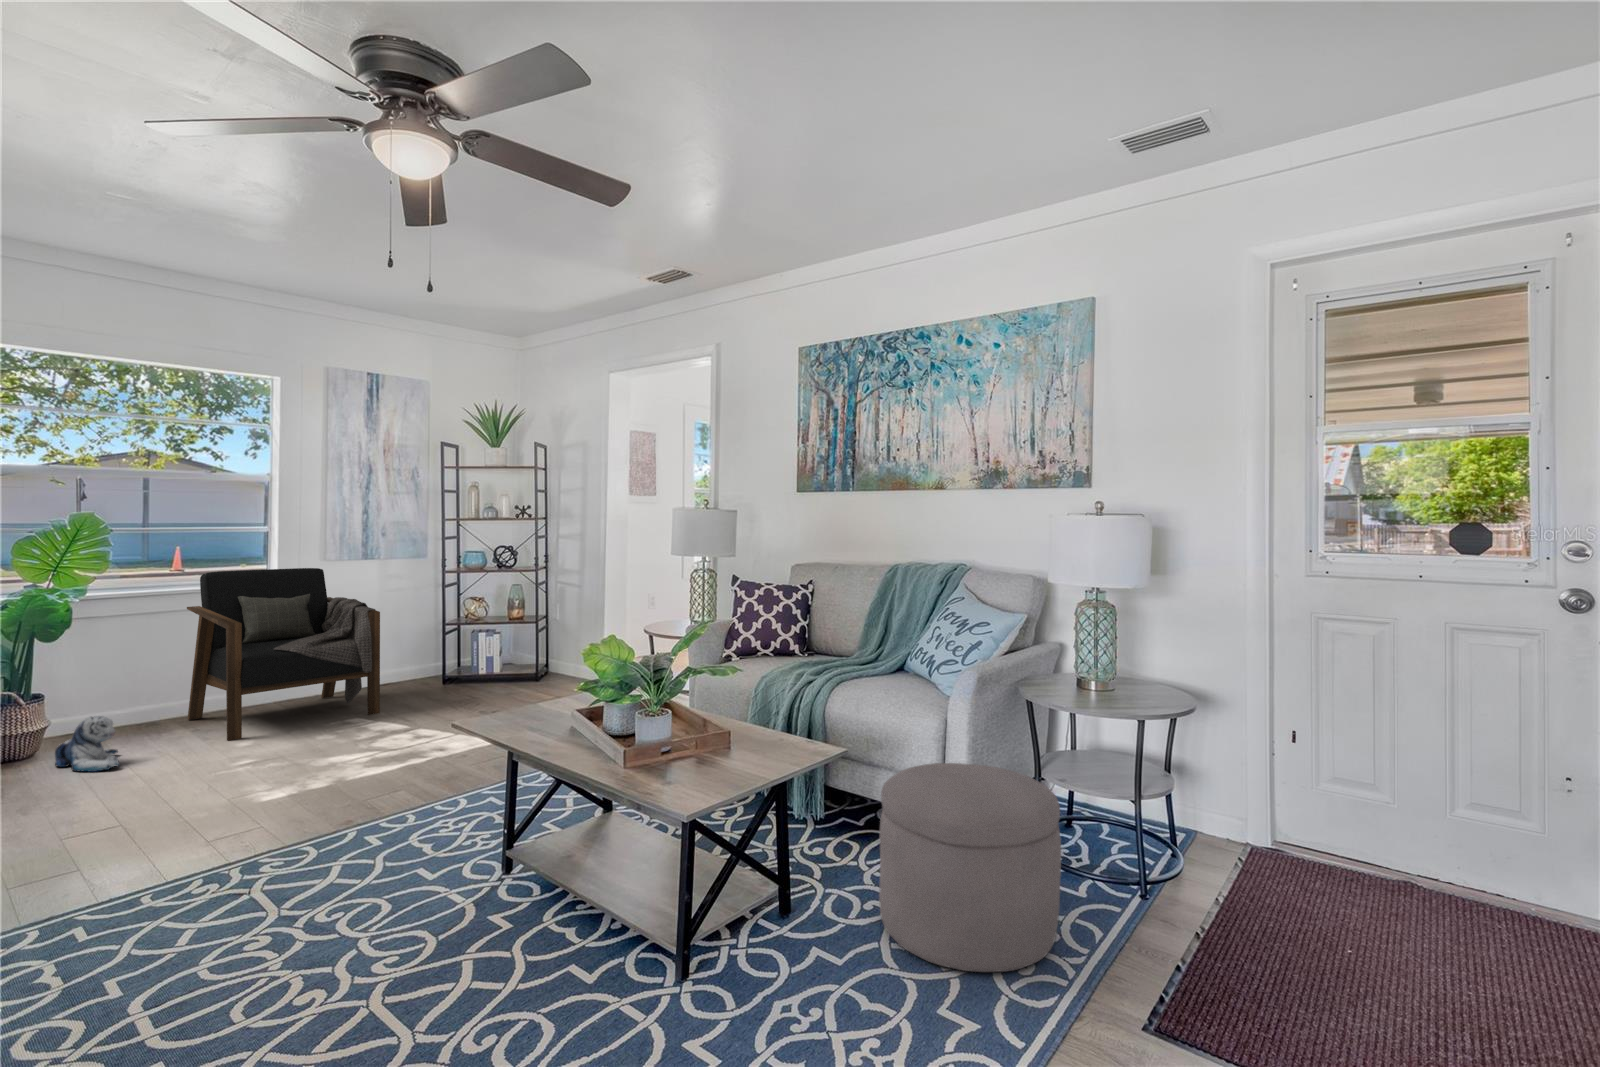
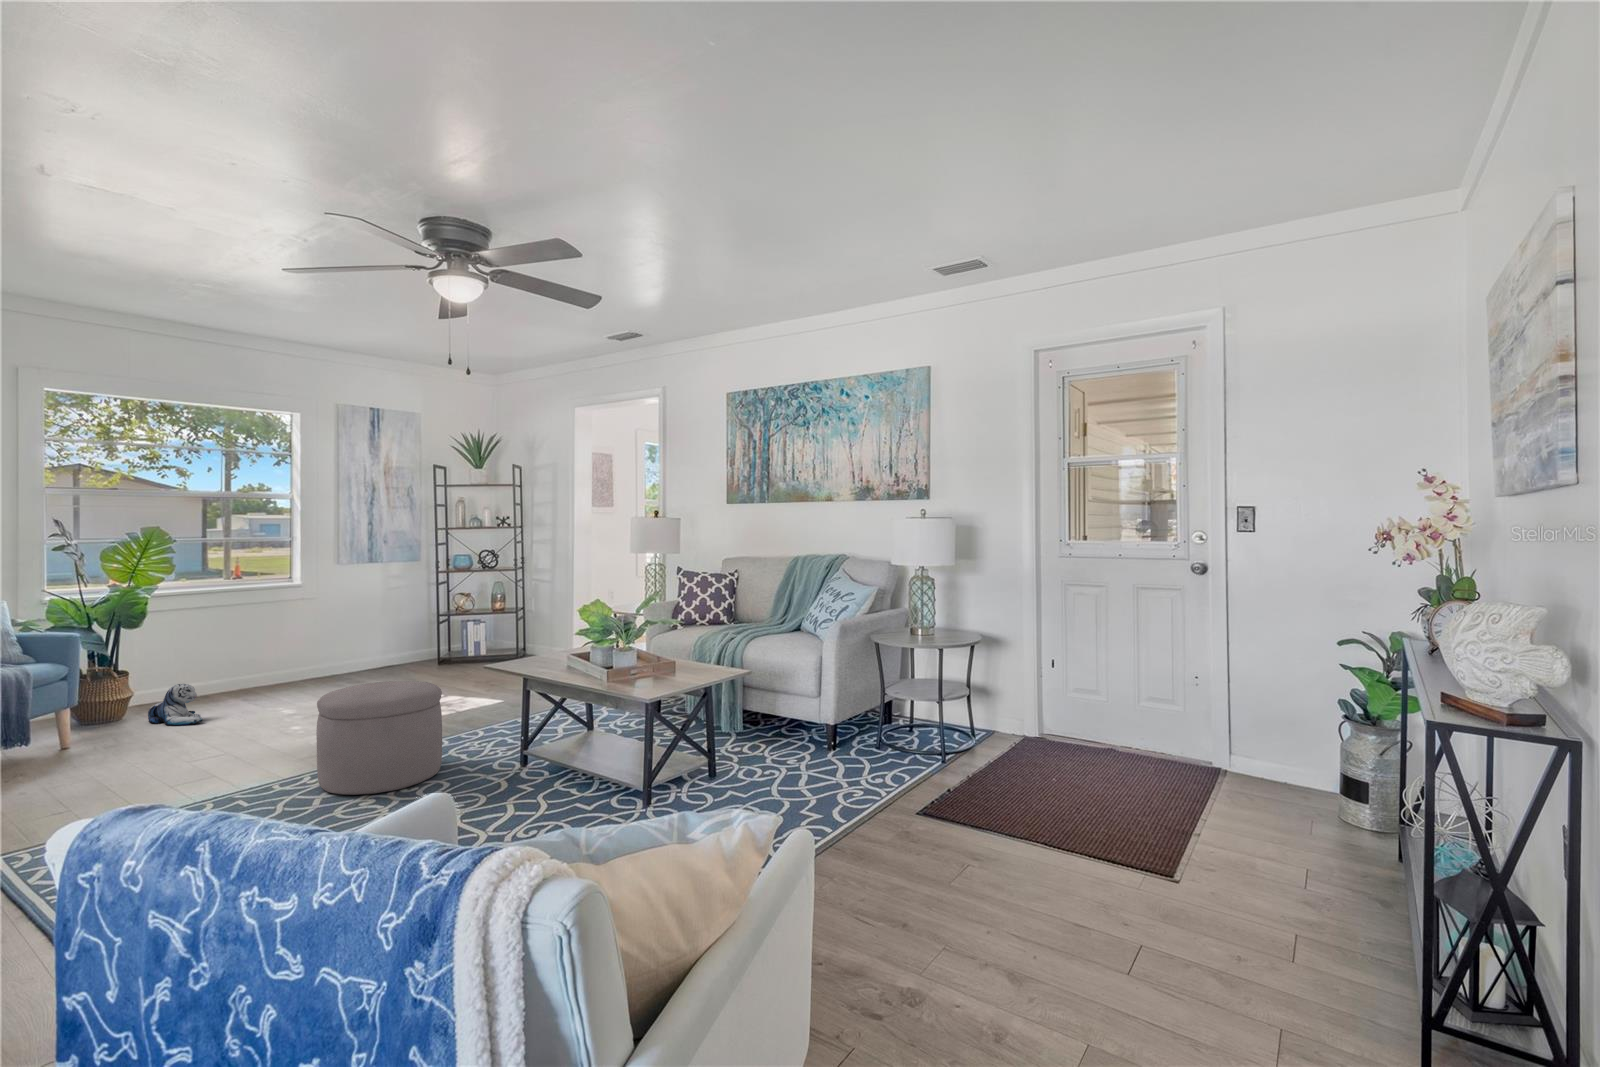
armchair: present [187,568,380,741] -> none [234,570,393,705]
ottoman: present [879,763,1061,972] -> present [316,681,442,795]

